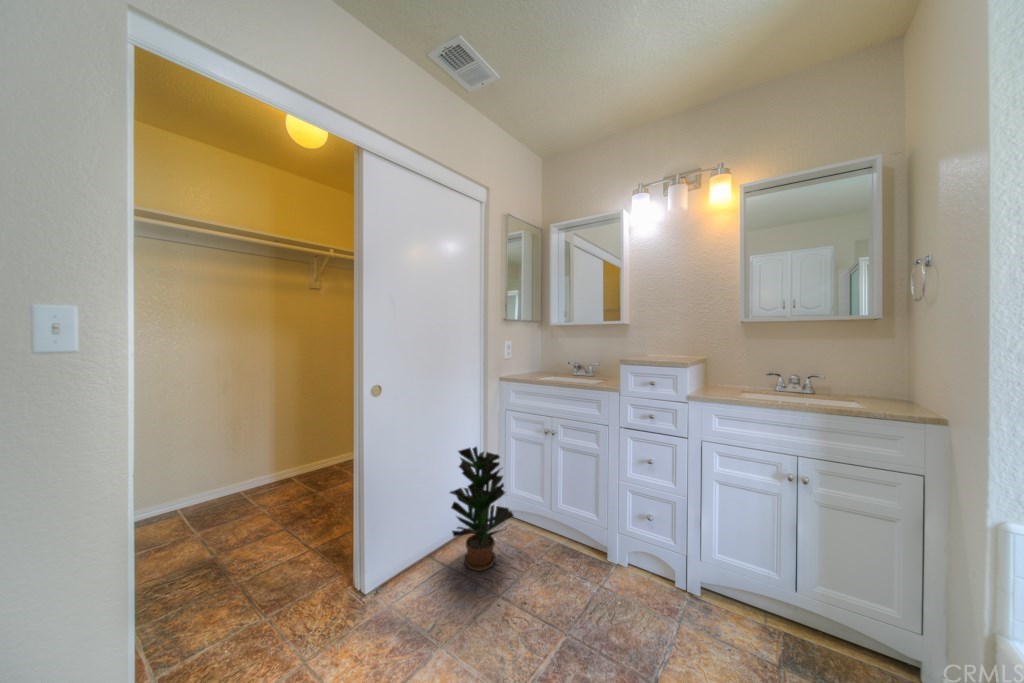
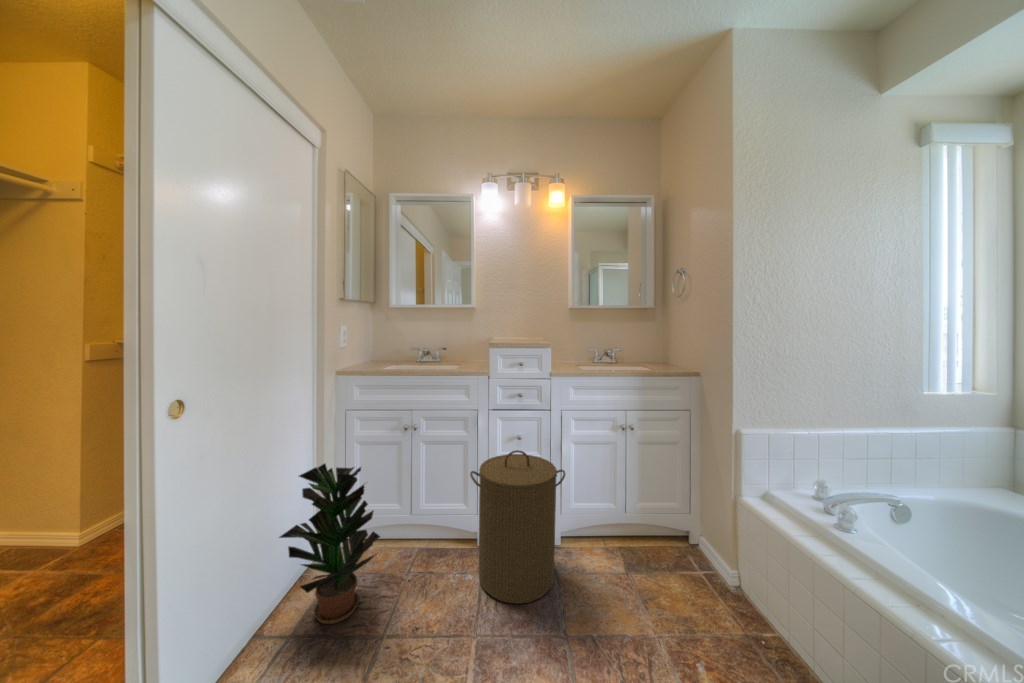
laundry hamper: none [586,470,689,635] -> present [470,450,565,604]

